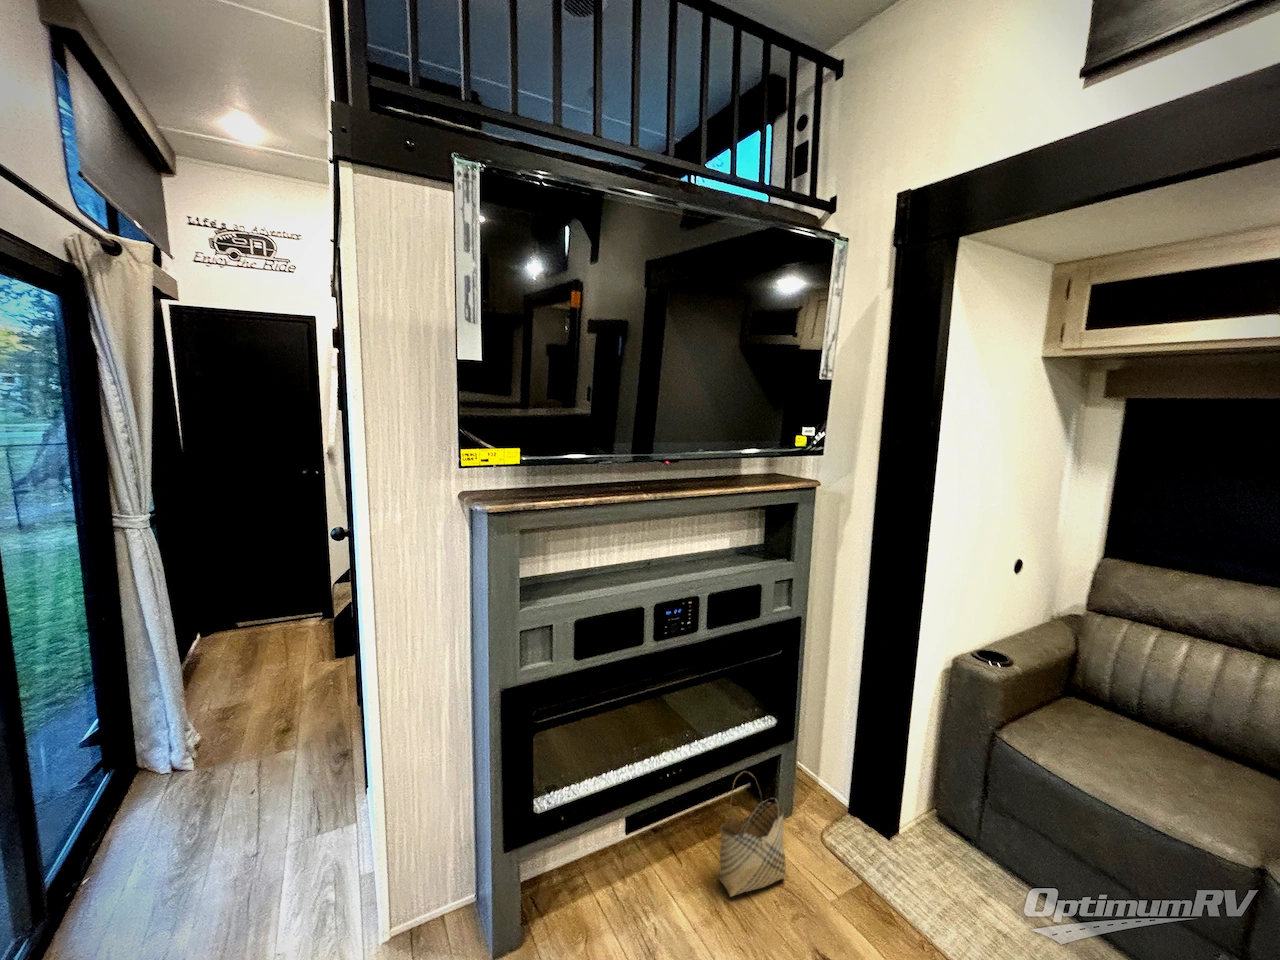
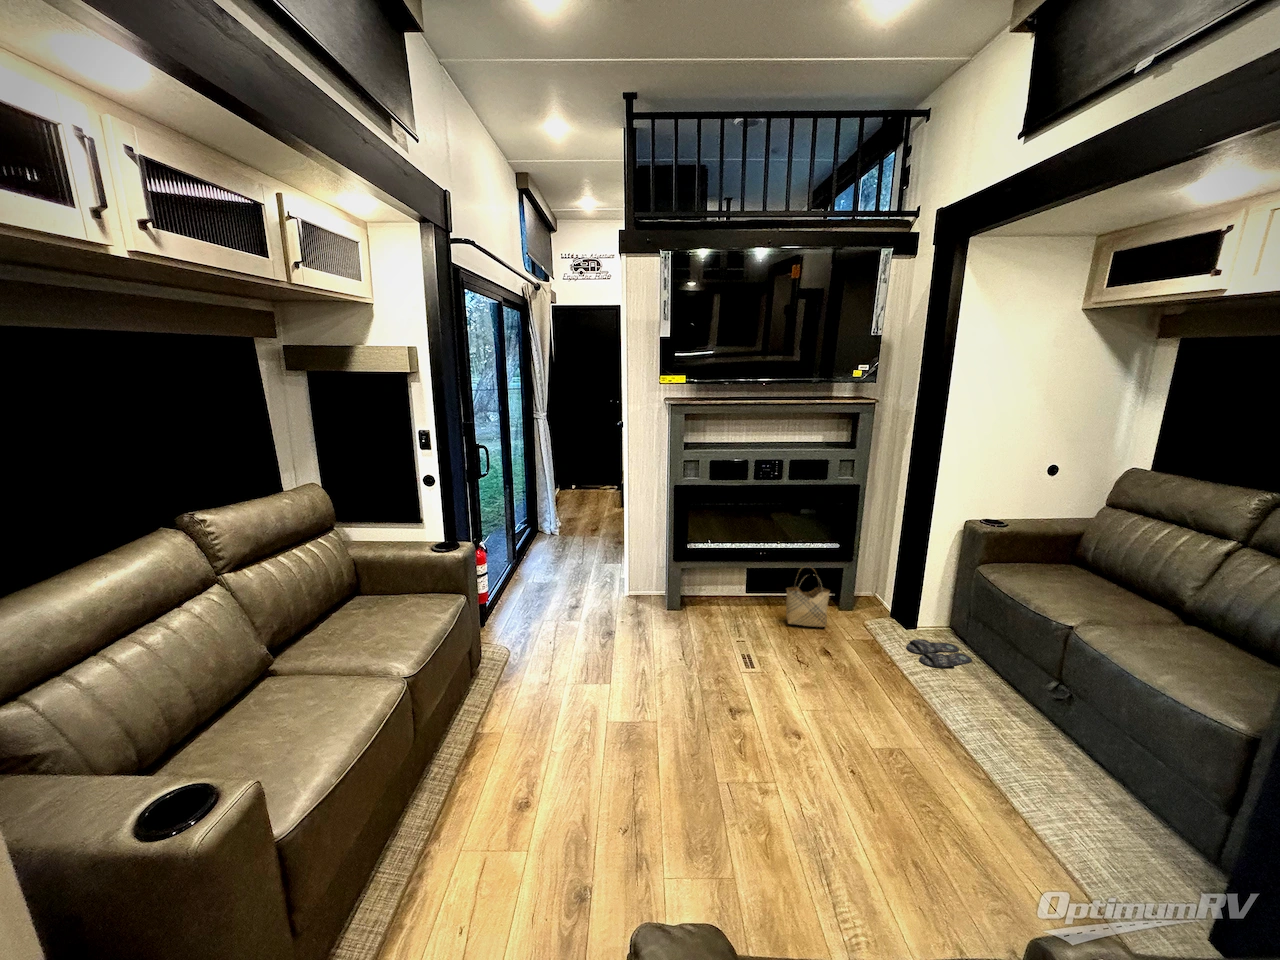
slippers: none [909,844,999,920] -> present [906,639,972,668]

